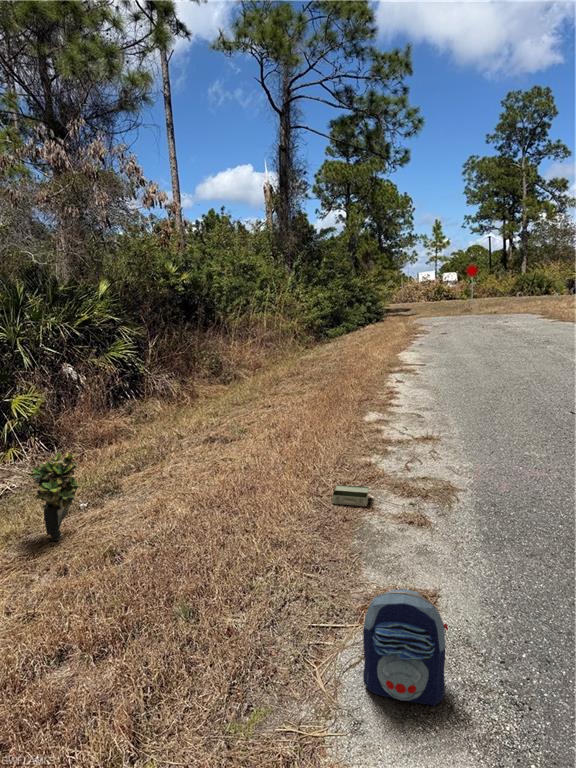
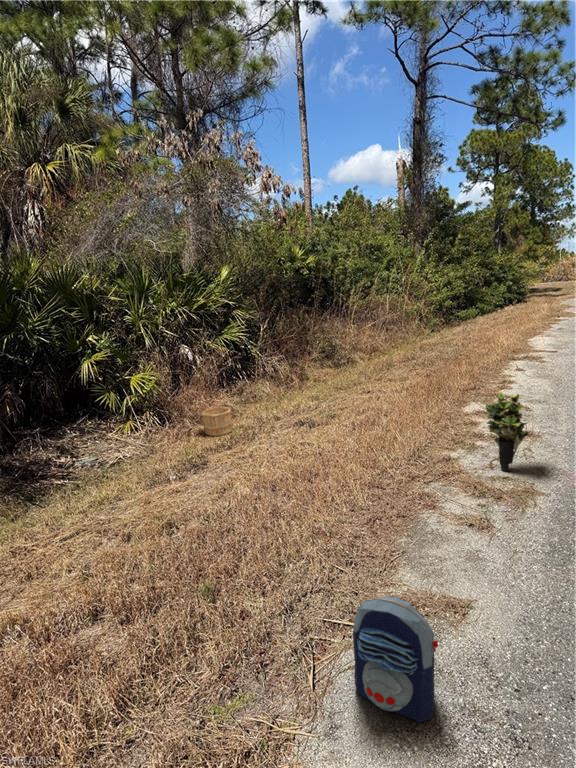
wooden bucket: none [100,428,135,460] -> present [202,407,232,436]
potted plant: present [30,452,82,541] -> present [485,393,530,471]
toolbox: present [332,485,369,506] -> none [394,477,436,503]

